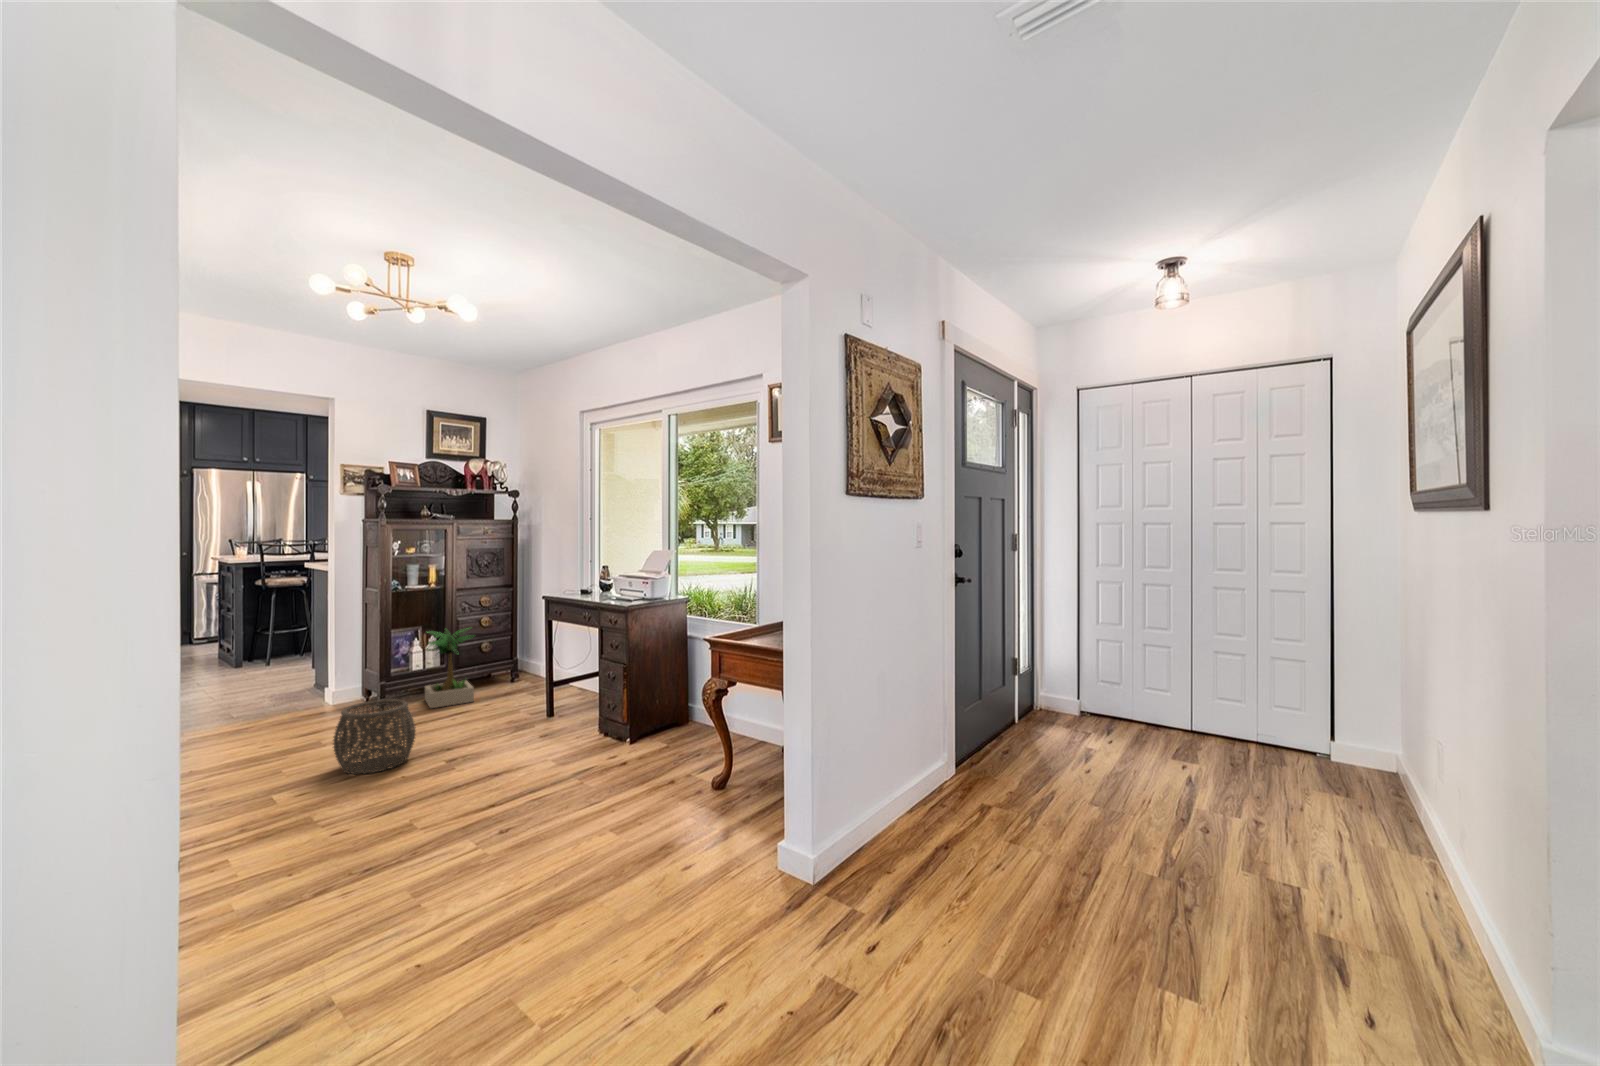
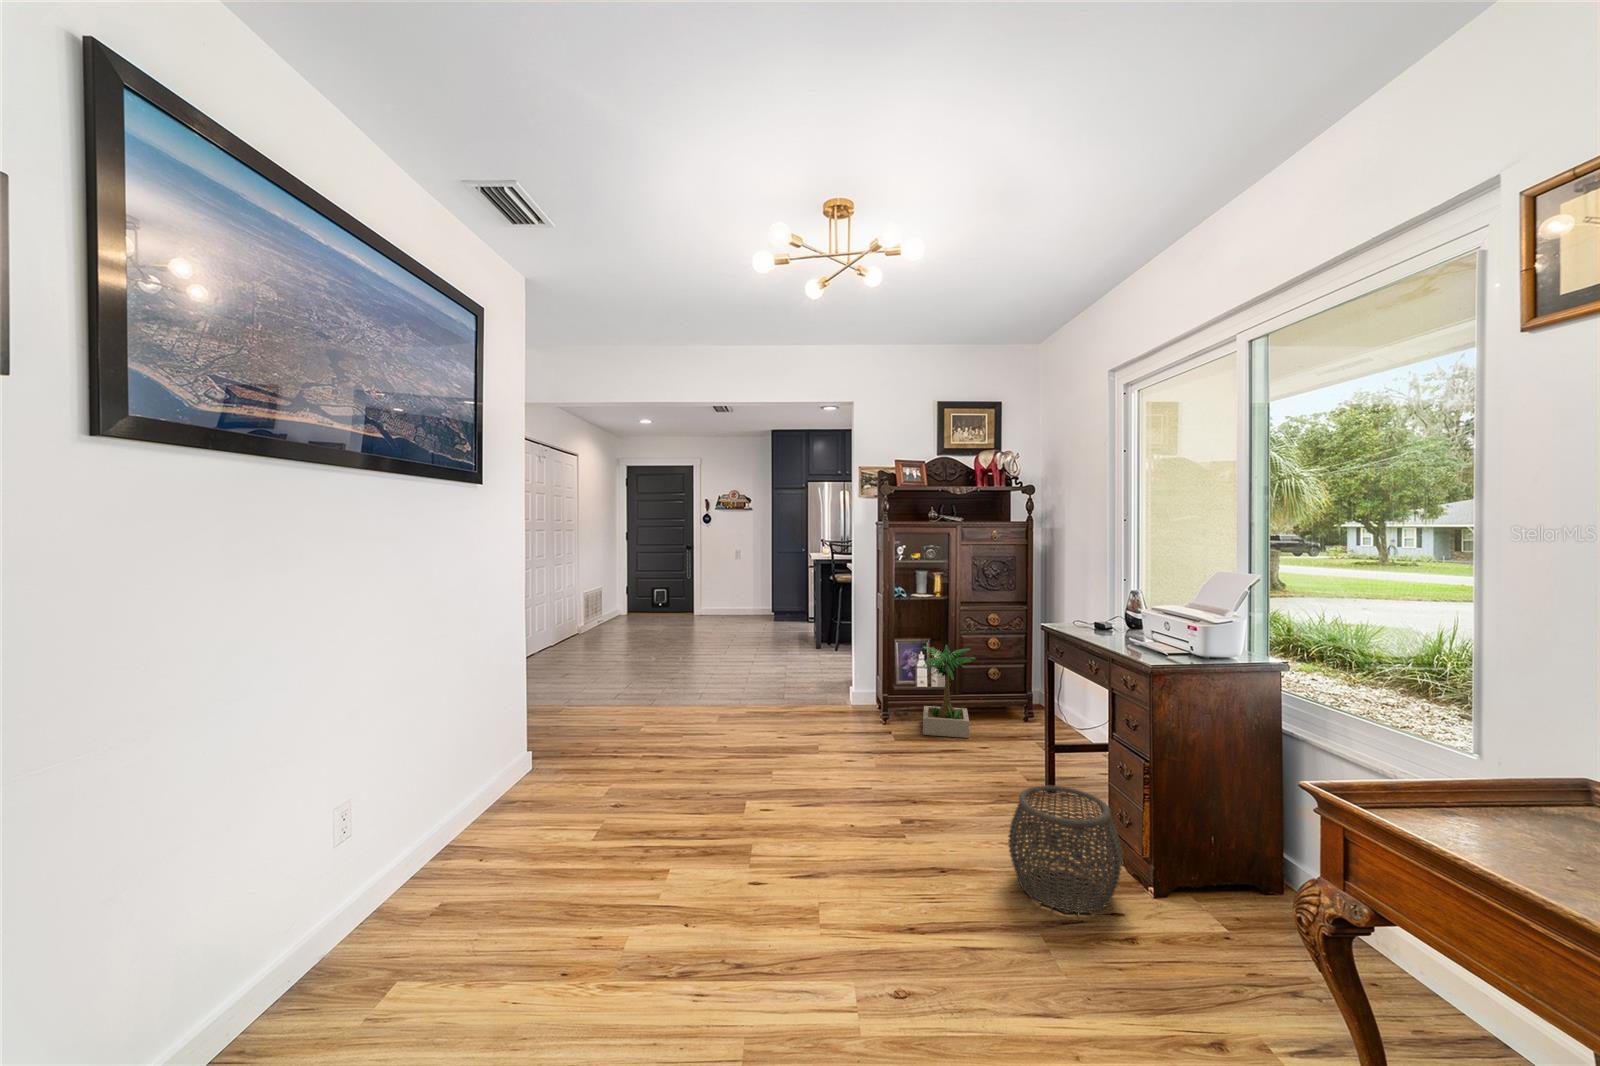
woven basket: present [333,699,416,774] -> present [1008,785,1123,914]

